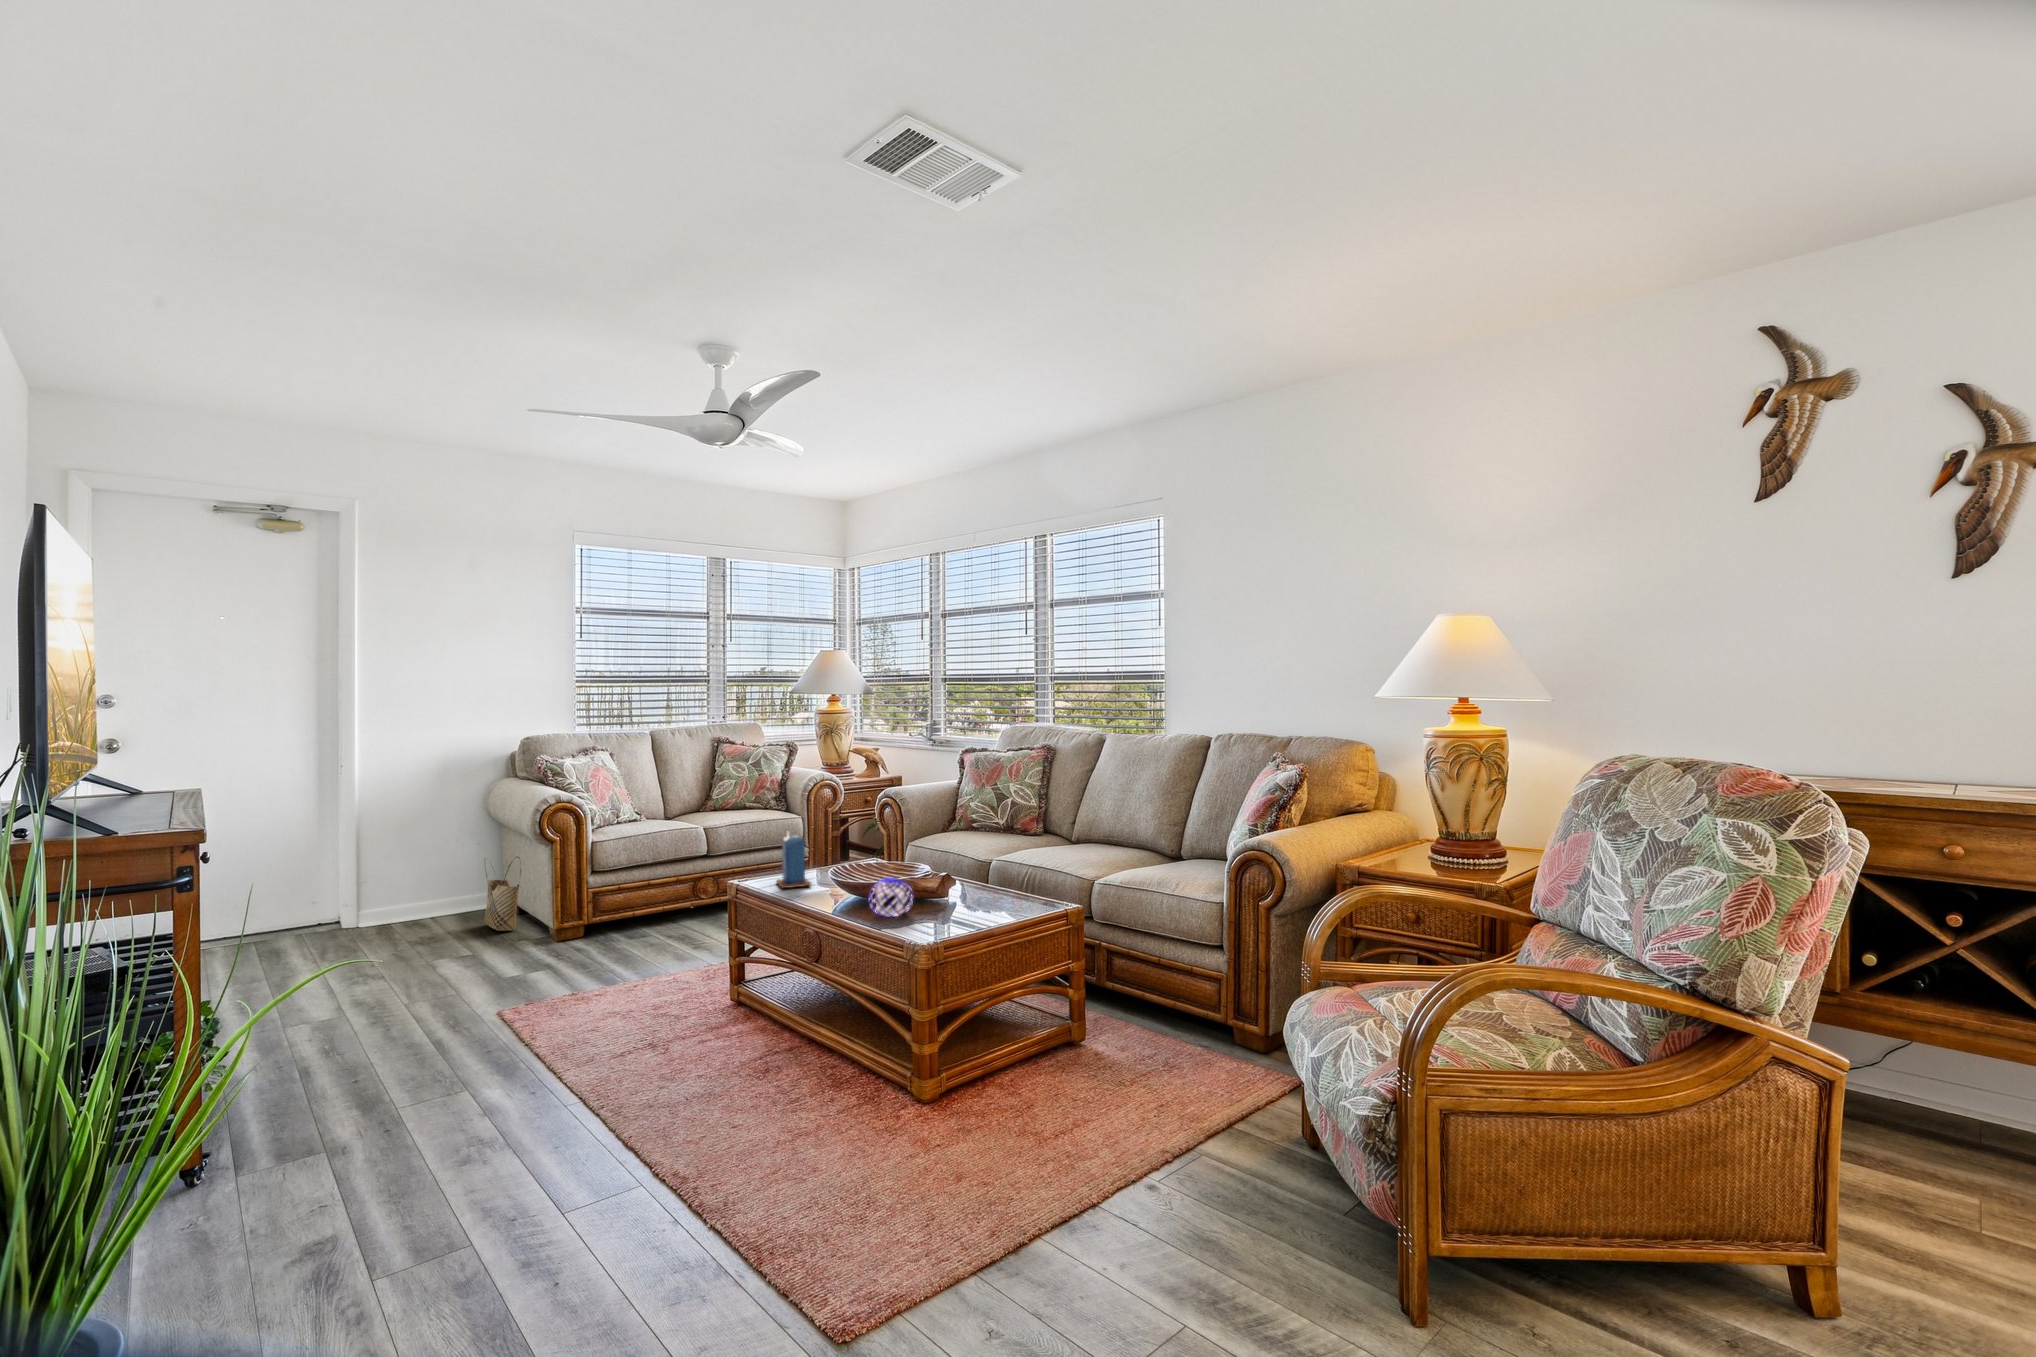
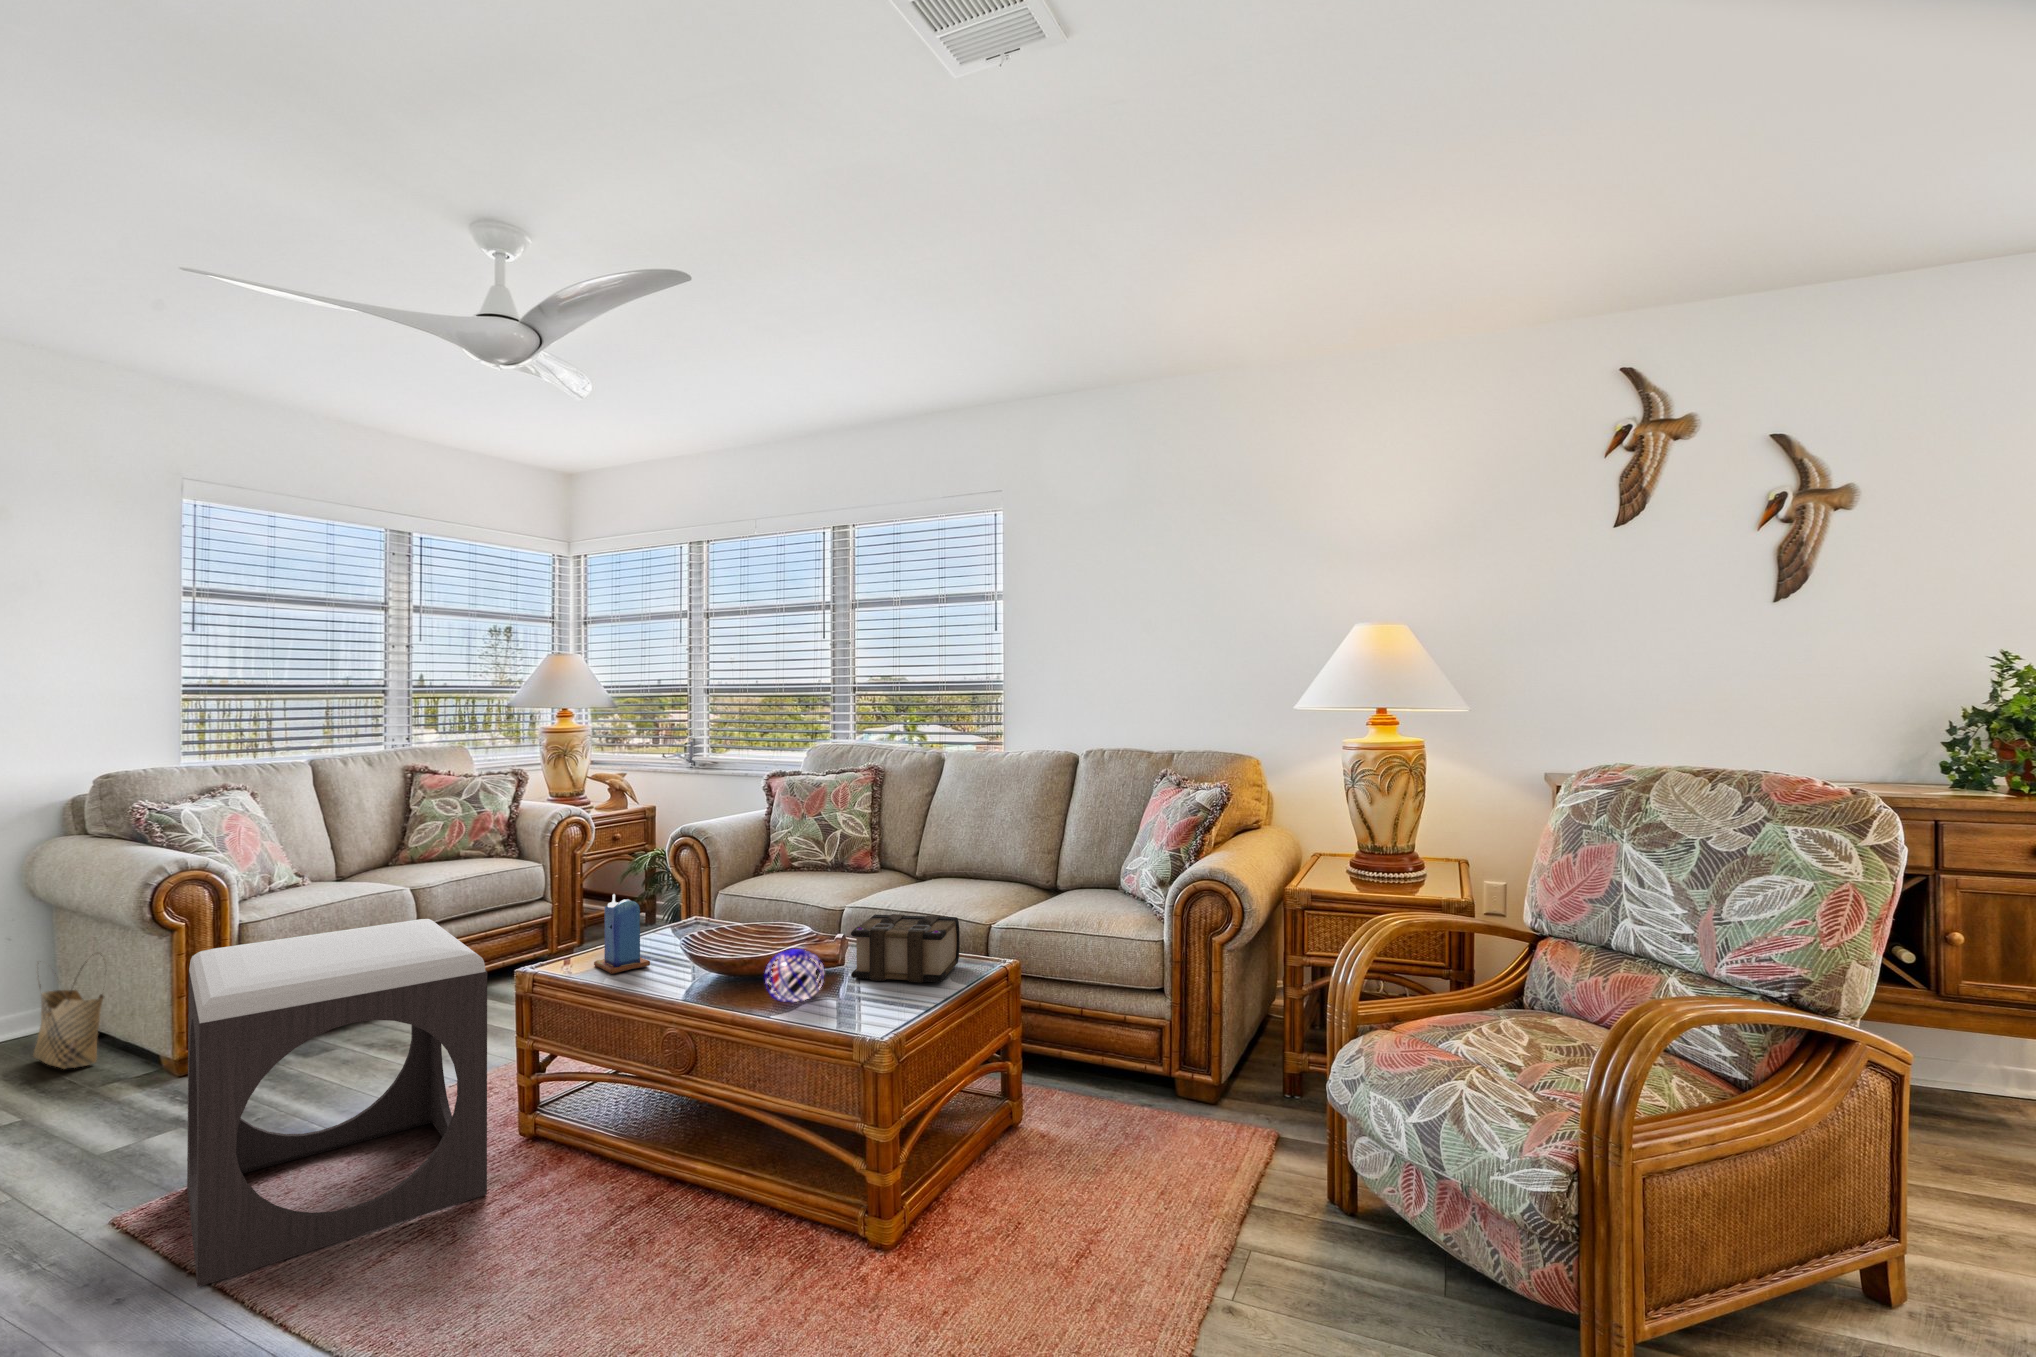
footstool: none [523,842,695,1053] -> present [187,919,487,1287]
book: none [943,860,1037,915] -> present [851,914,960,983]

